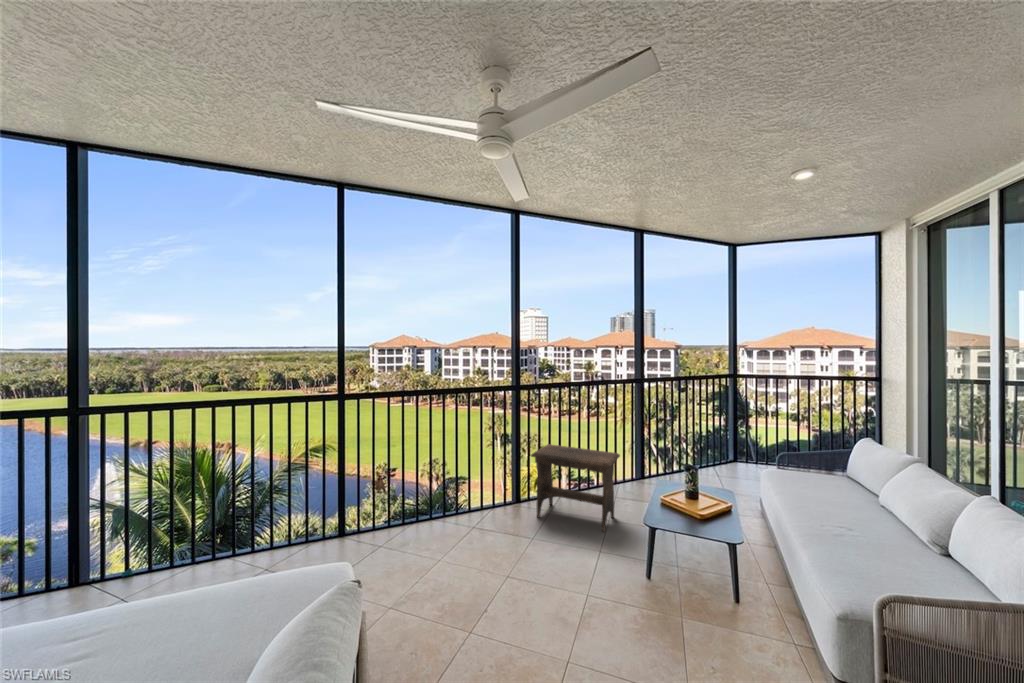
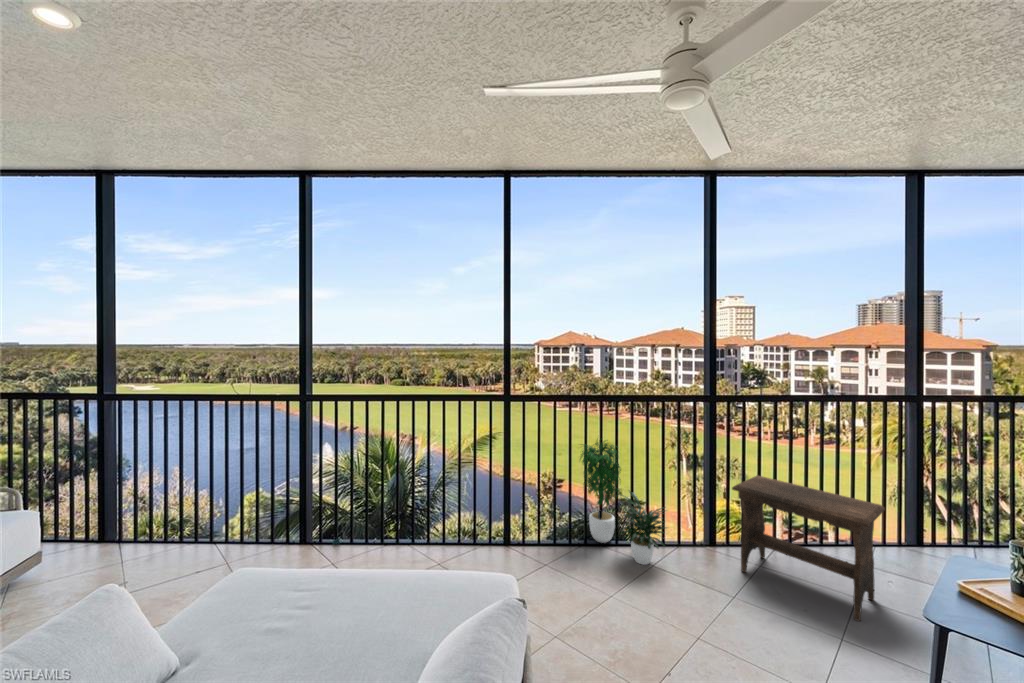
potted plant: none [410,425,486,528] -> present [580,442,666,565]

